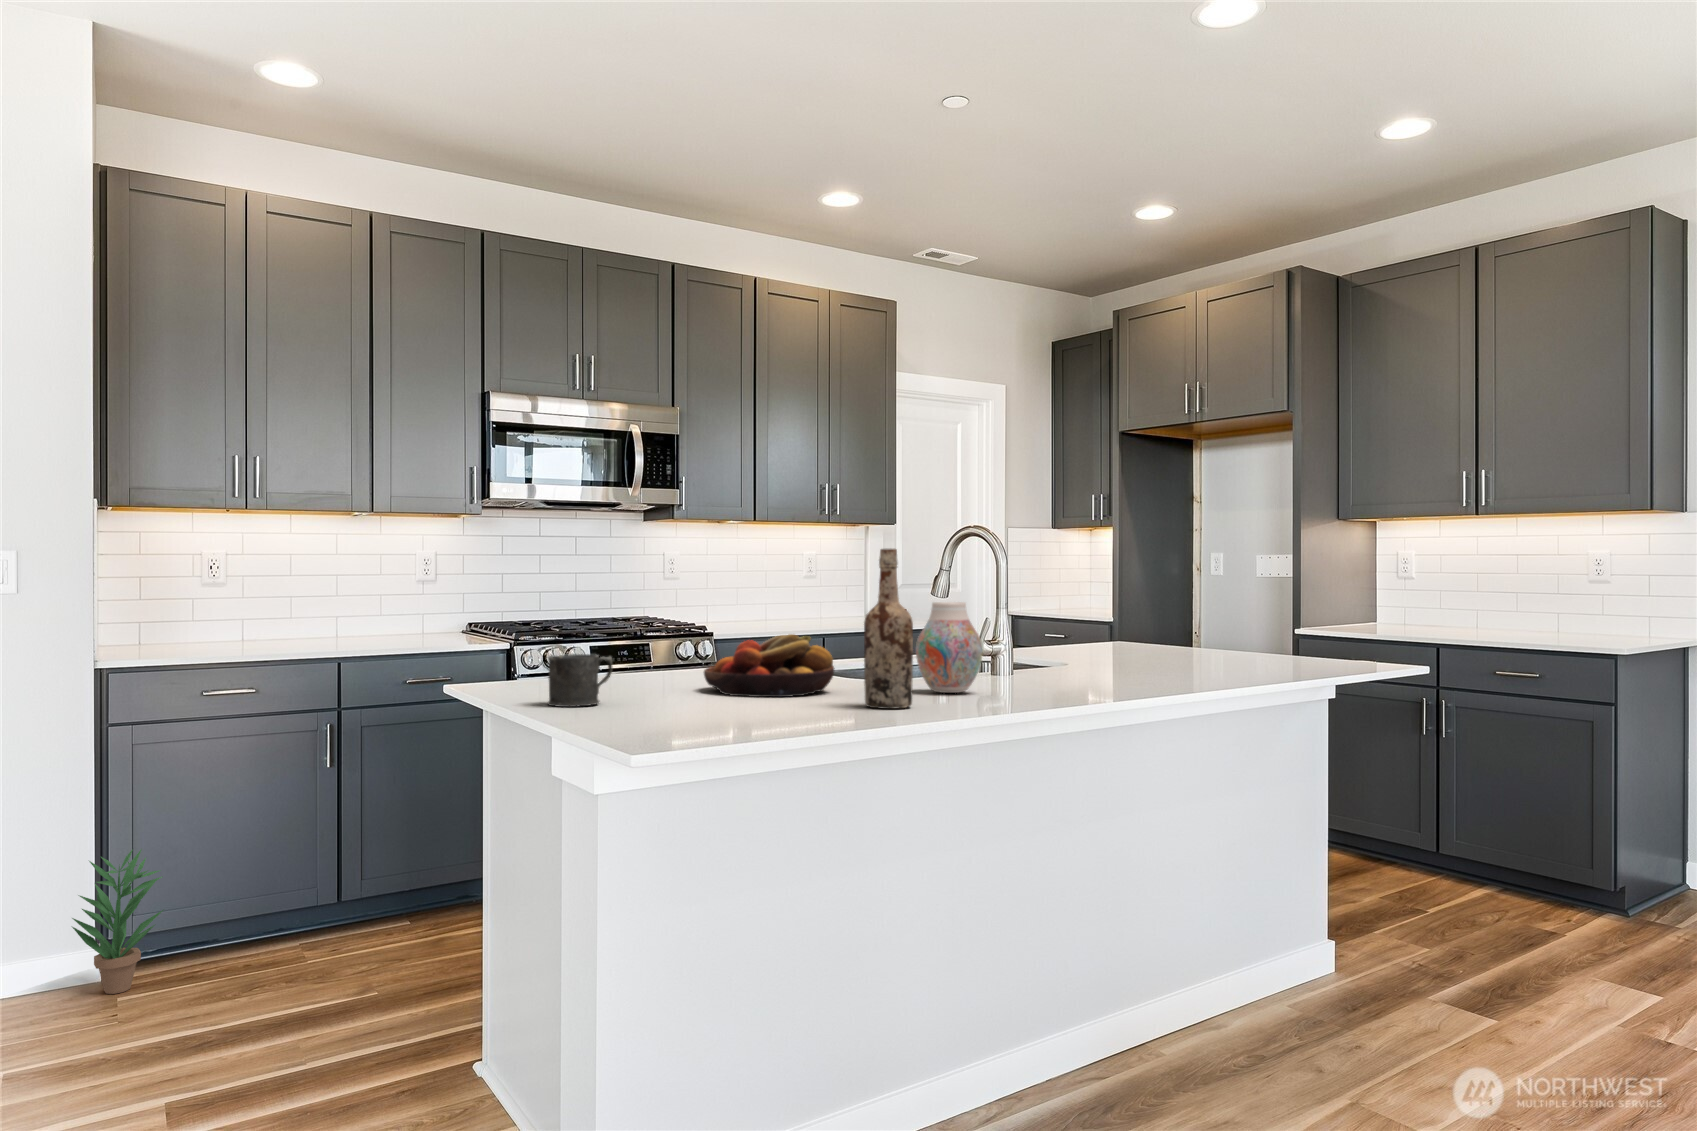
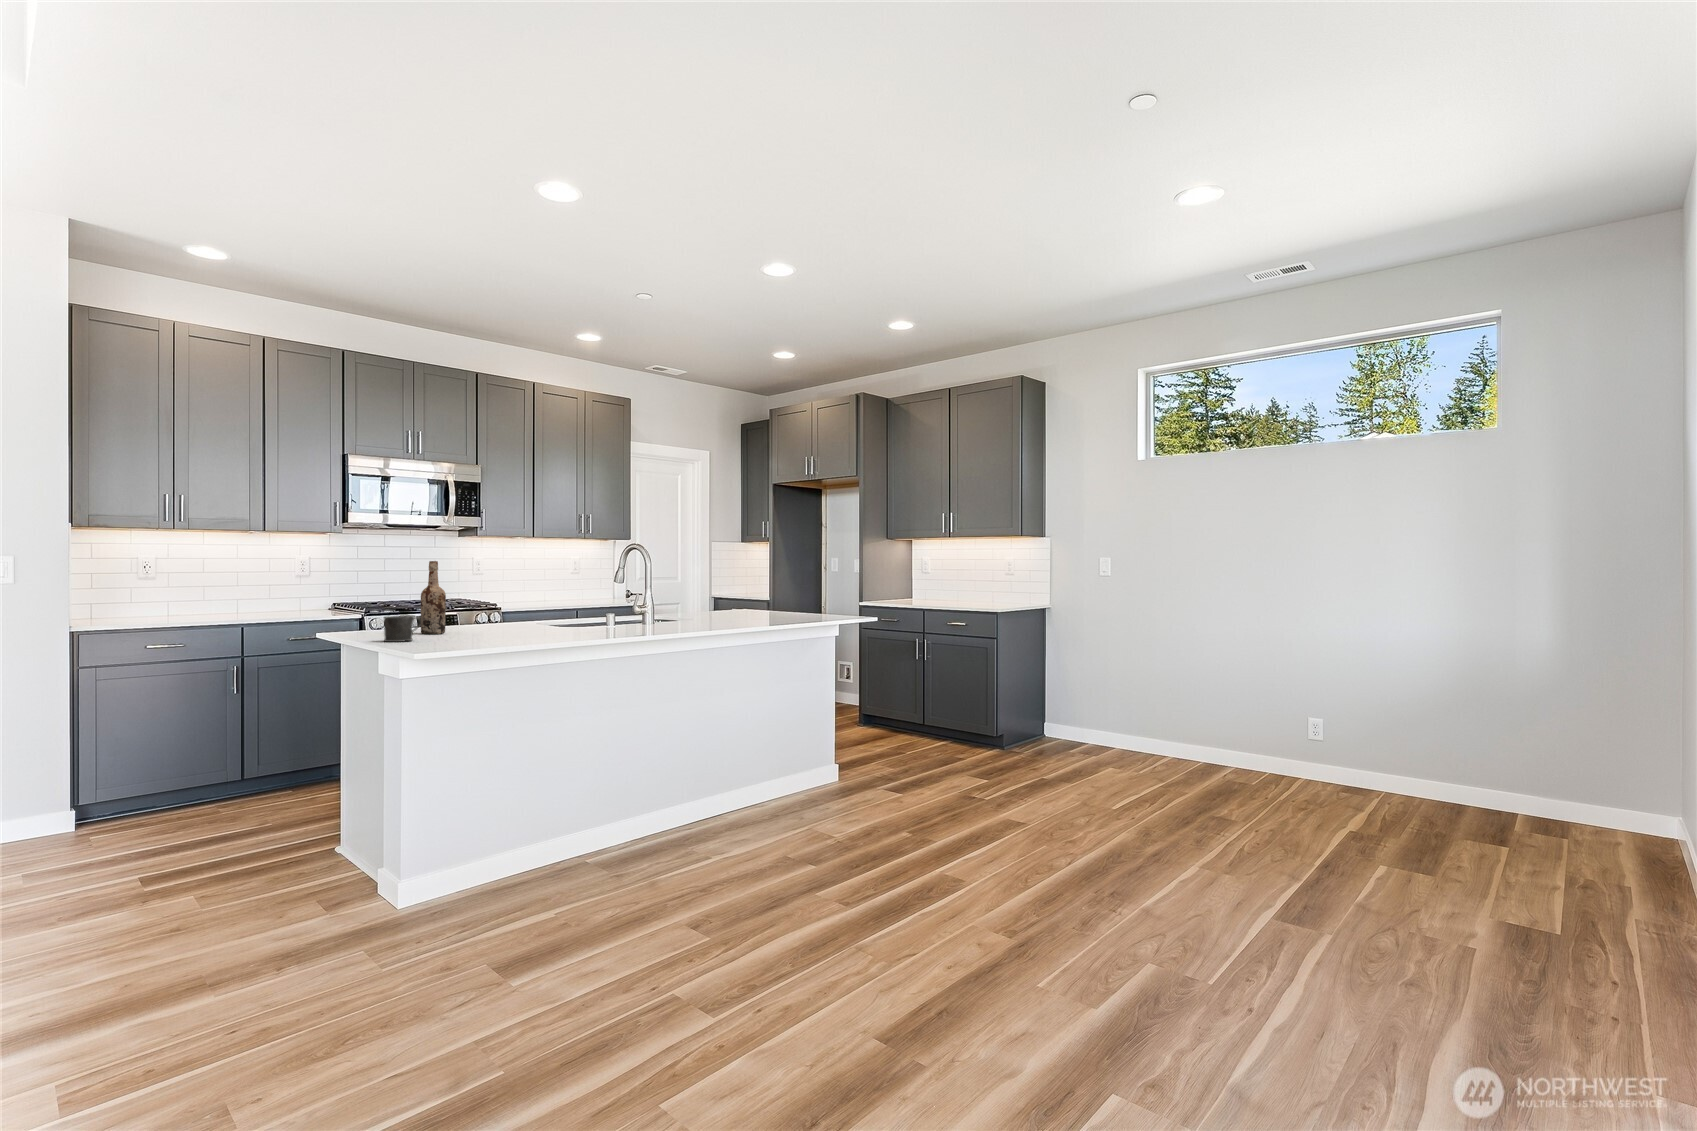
wine bottle: present [864,549,913,709] -> present [421,561,446,634]
vase: present [916,602,983,693] -> none [594,588,630,635]
fruit bowl: present [704,634,835,697] -> none [476,605,549,637]
potted plant: present [72,850,163,994] -> none [55,743,123,835]

